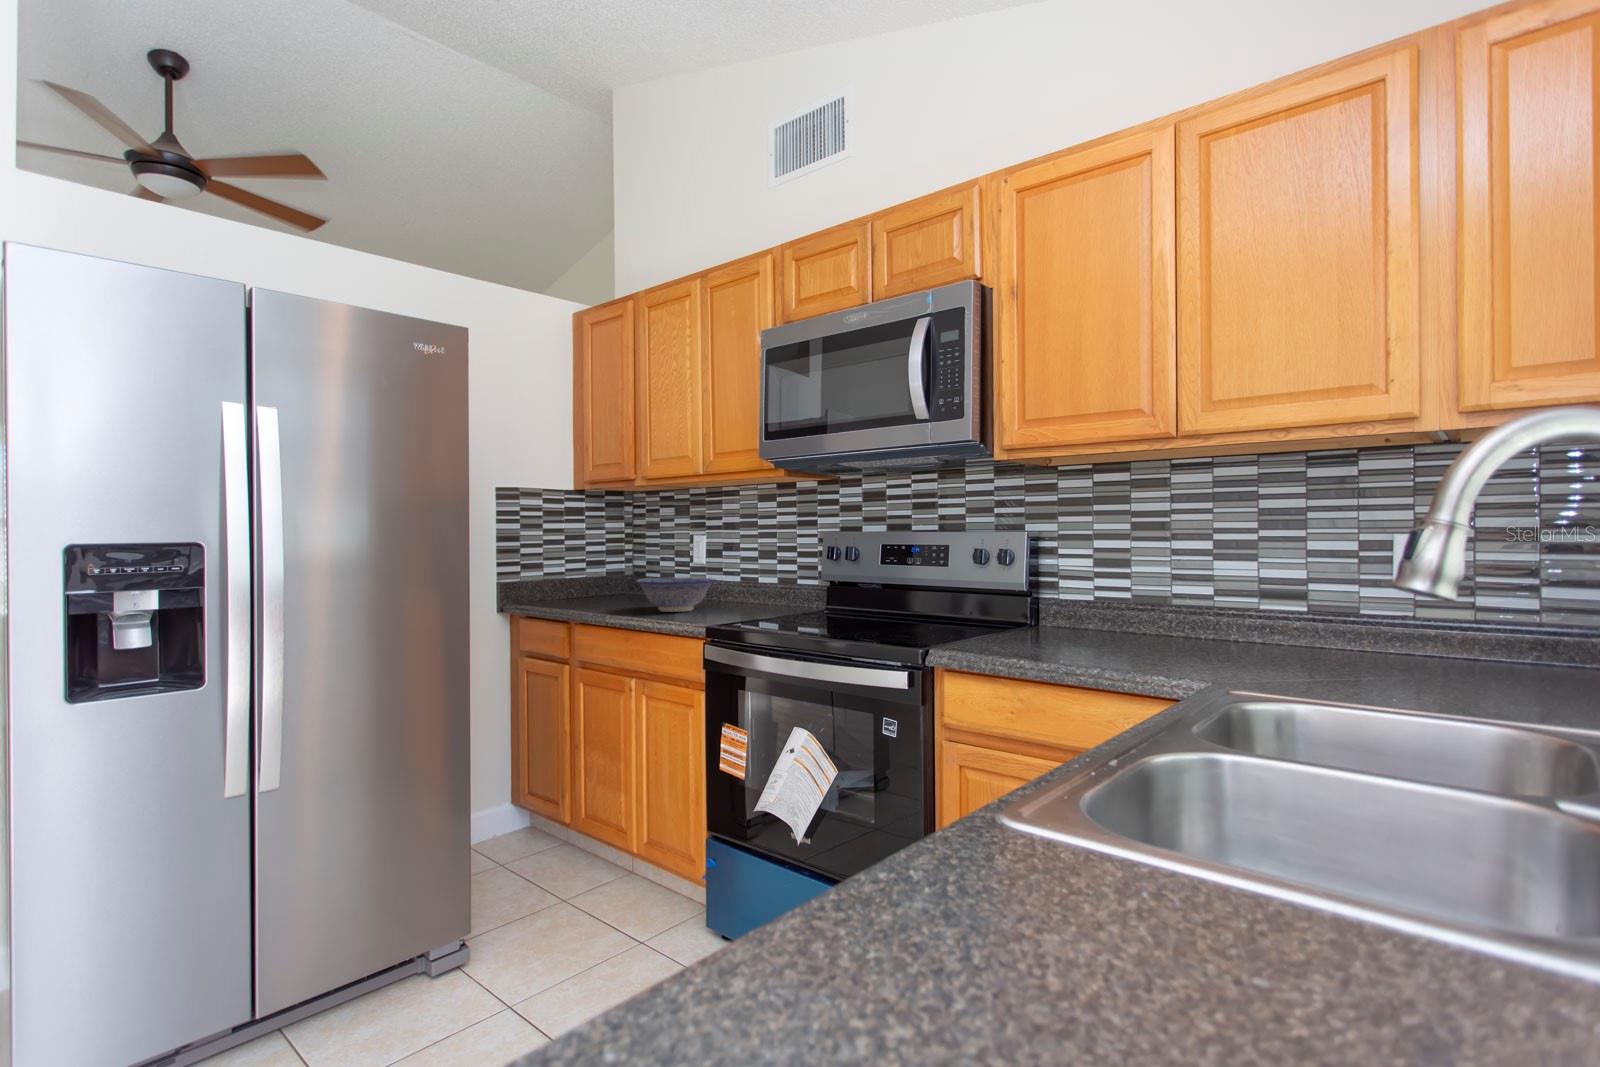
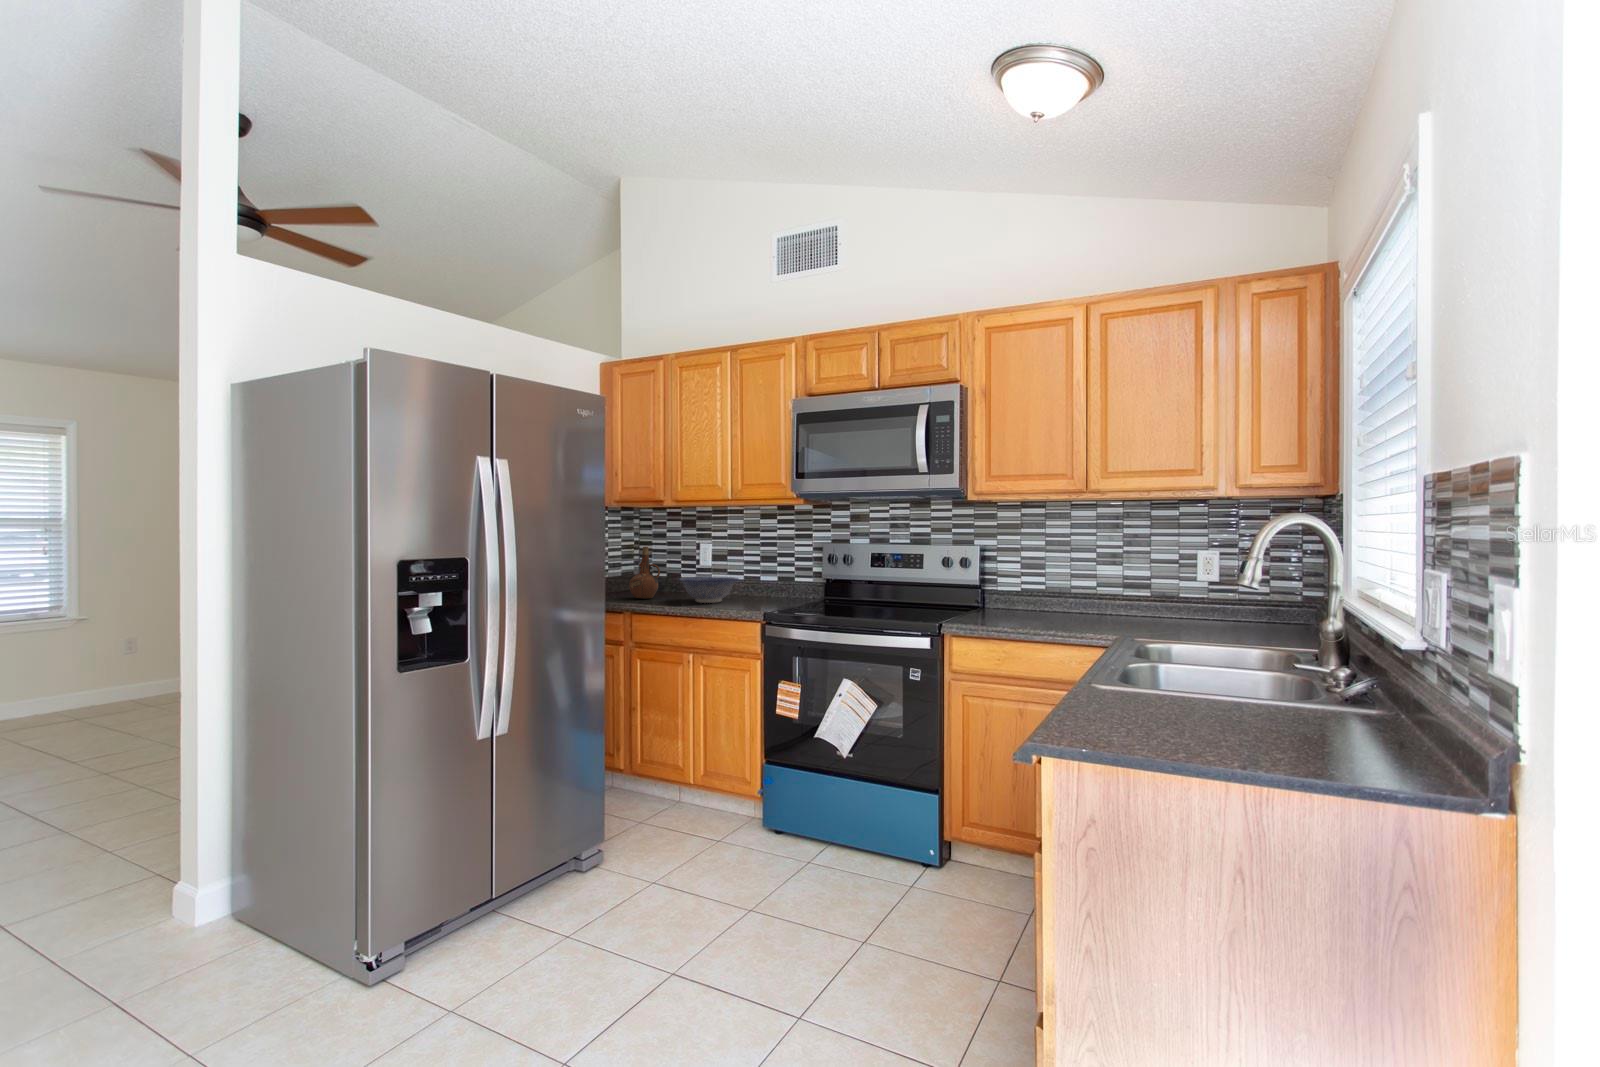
ceramic pitcher: none [589,539,629,605] -> present [629,547,660,598]

